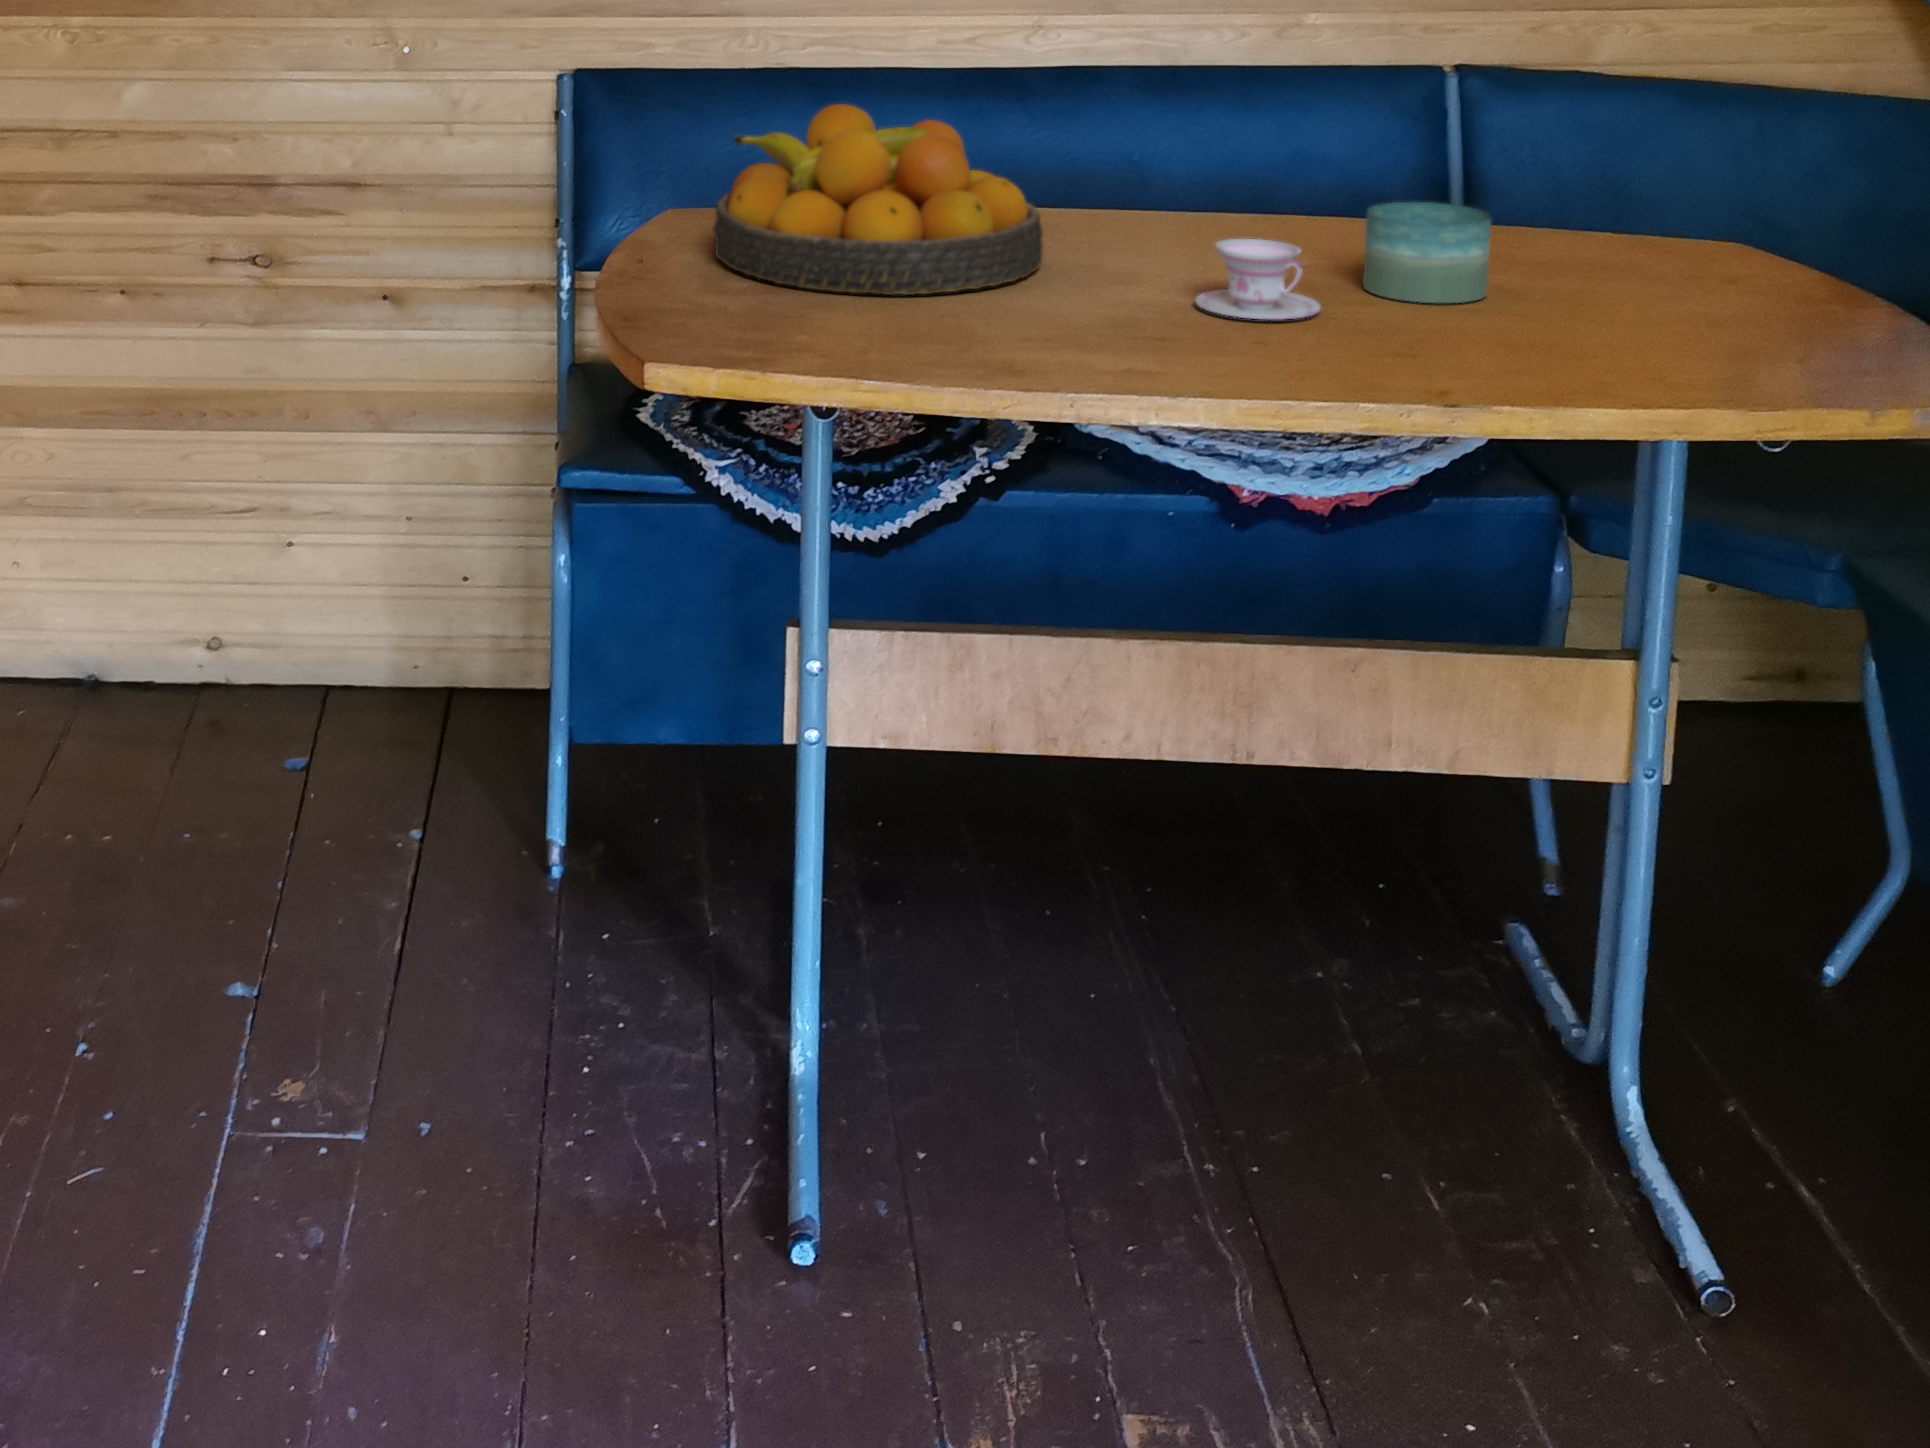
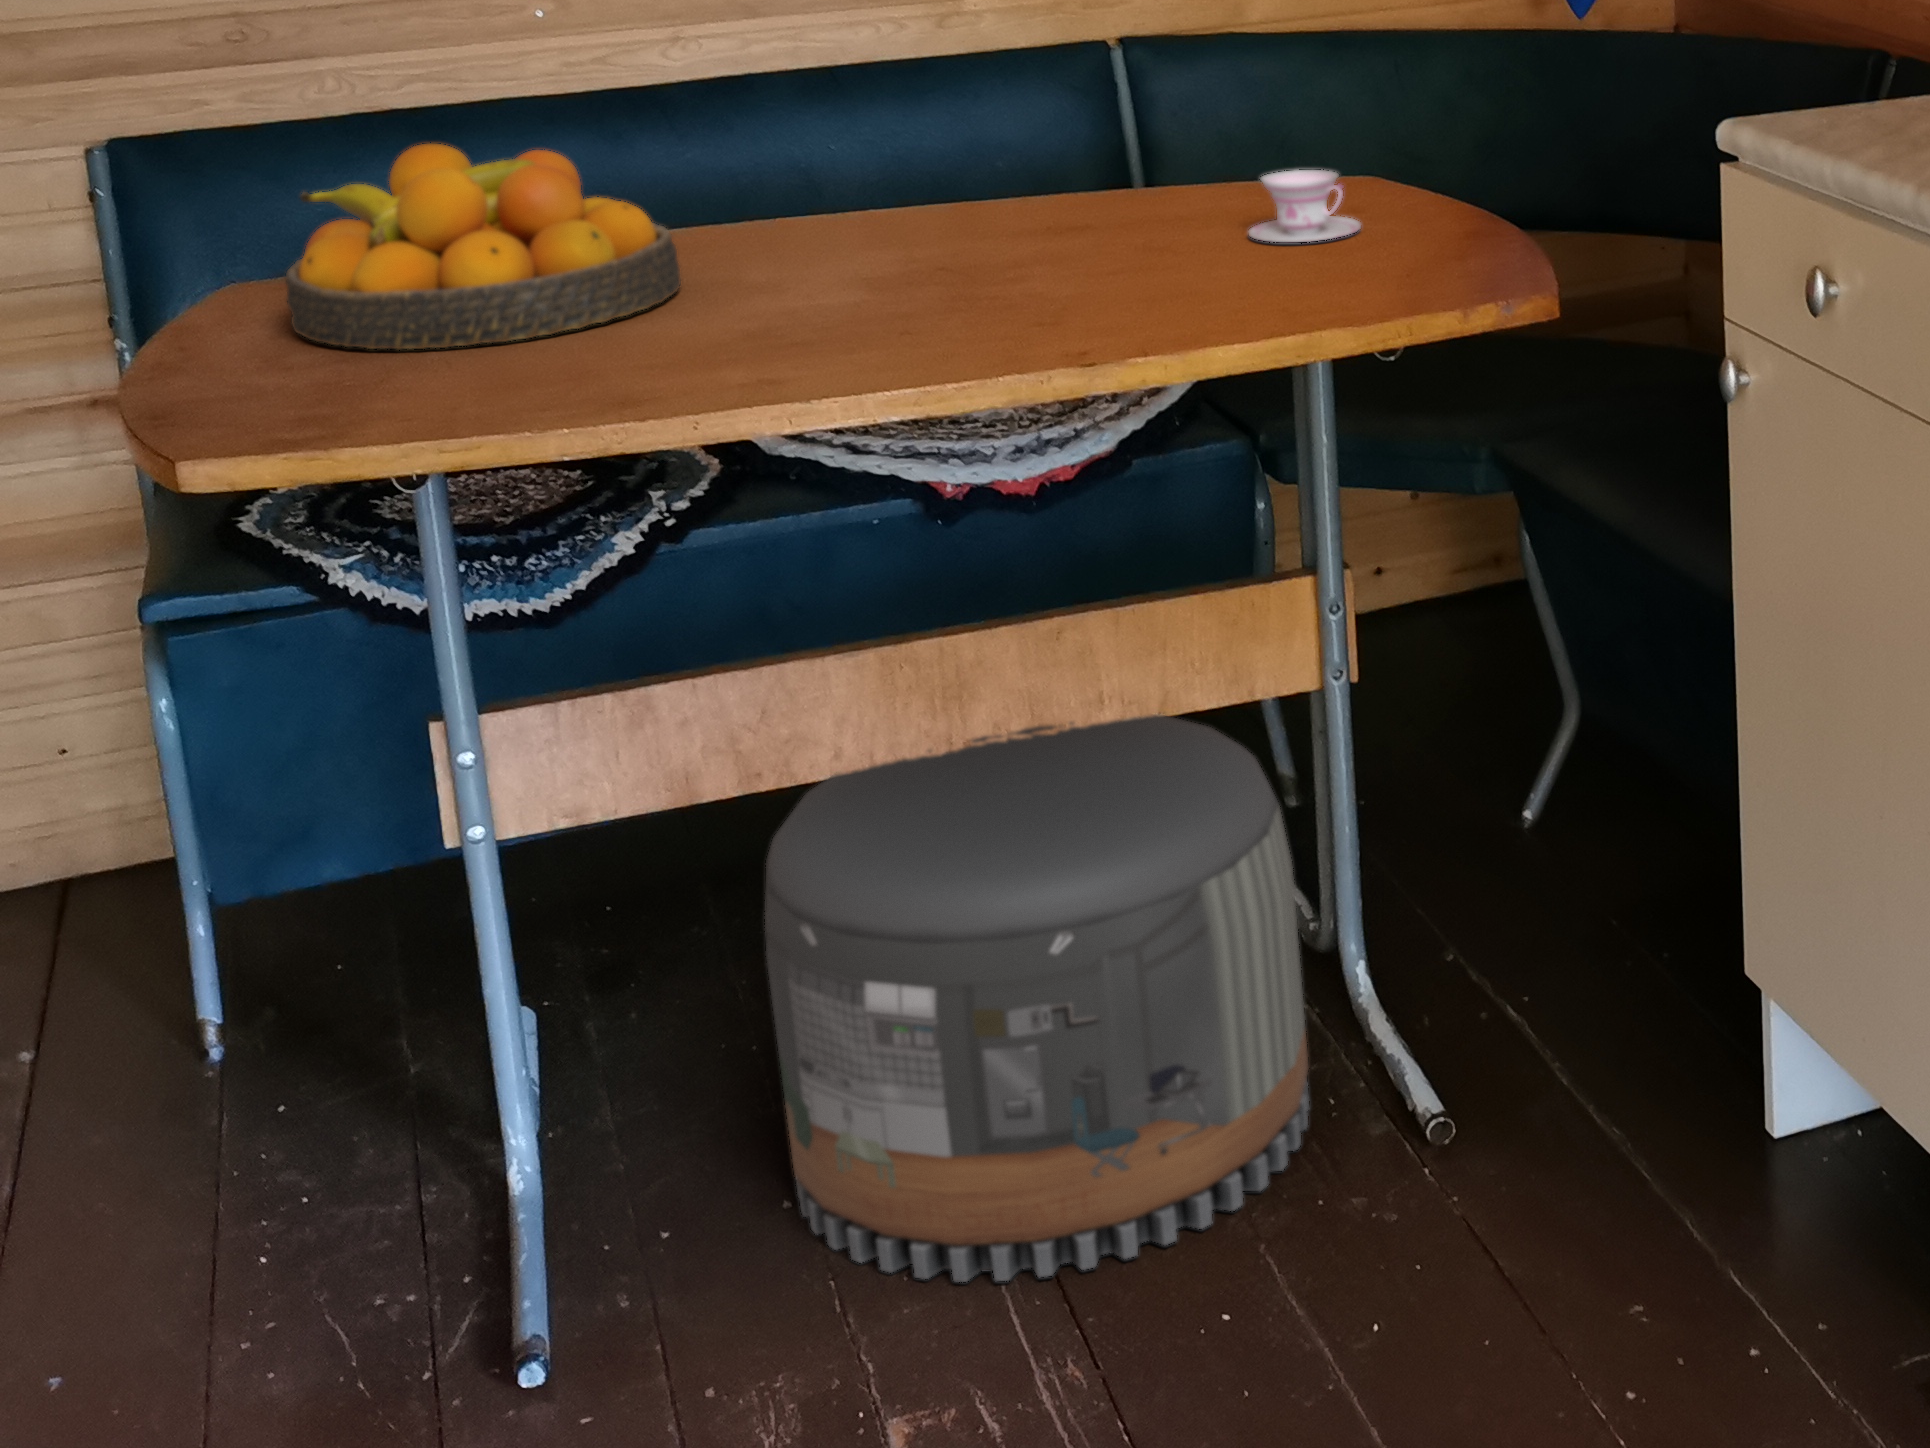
candle: present [1363,202,1491,303] -> none [1008,171,1133,271]
teacup: present [1195,239,1321,320] -> present [1249,170,1361,242]
pouf: none [1031,736,1584,1342] -> present [765,714,1309,1282]

